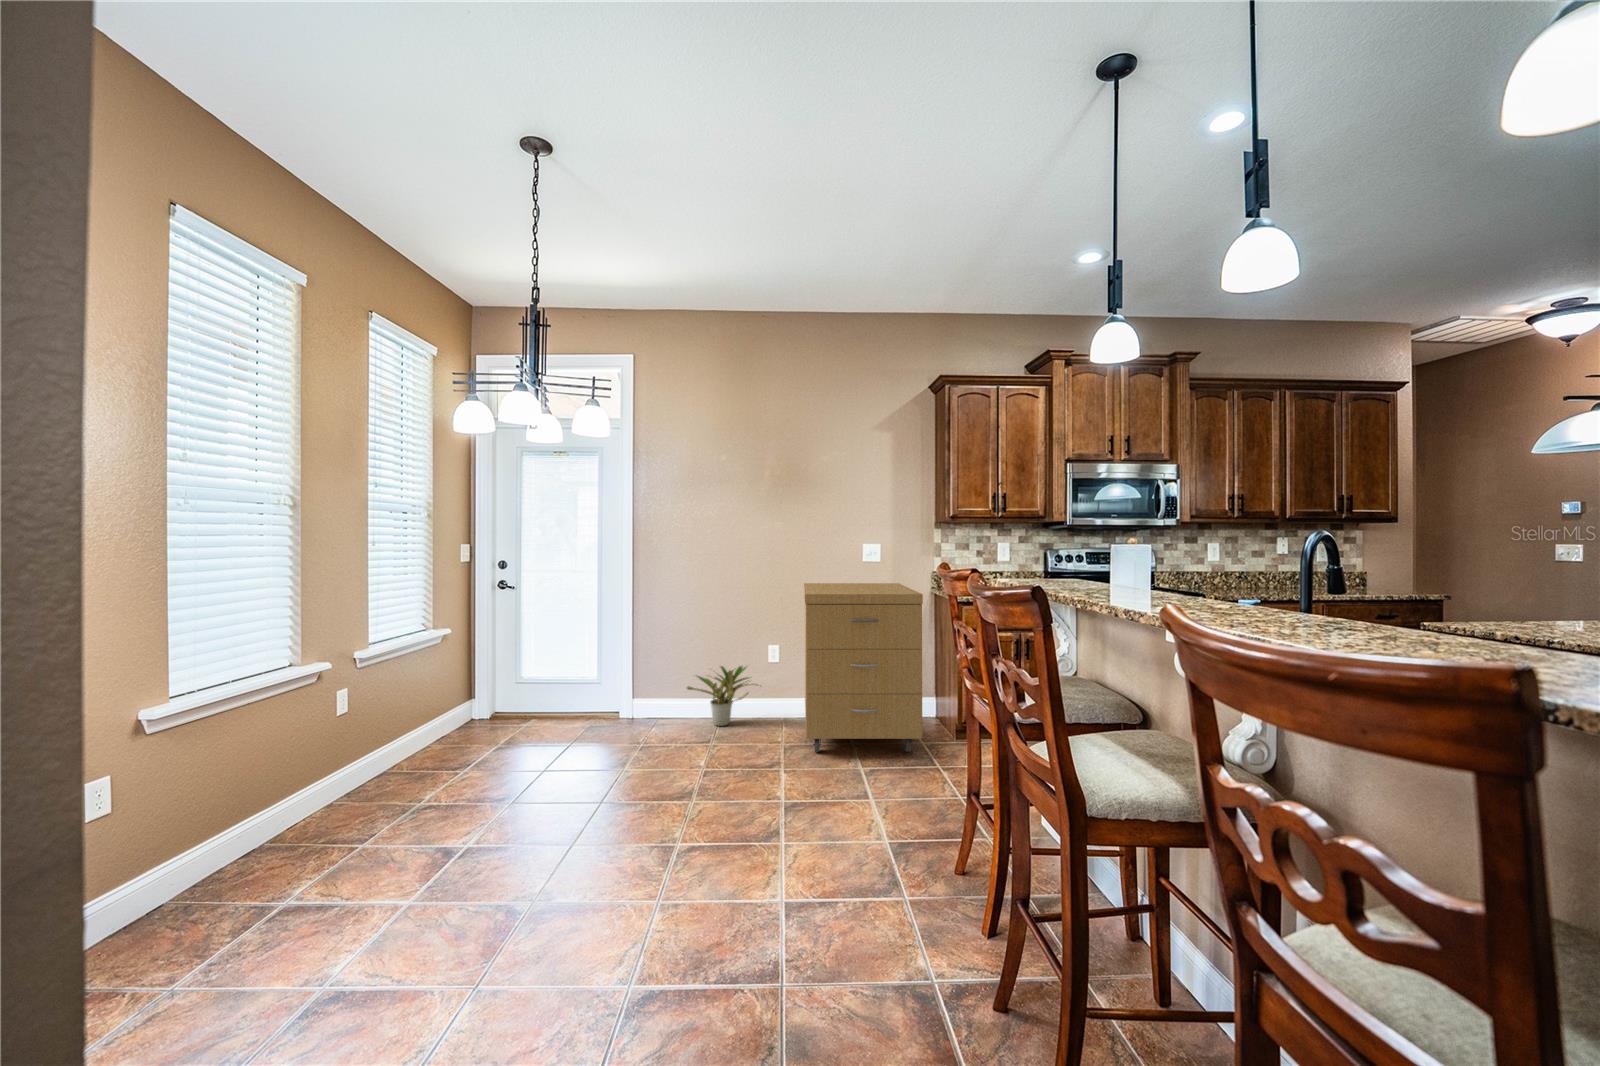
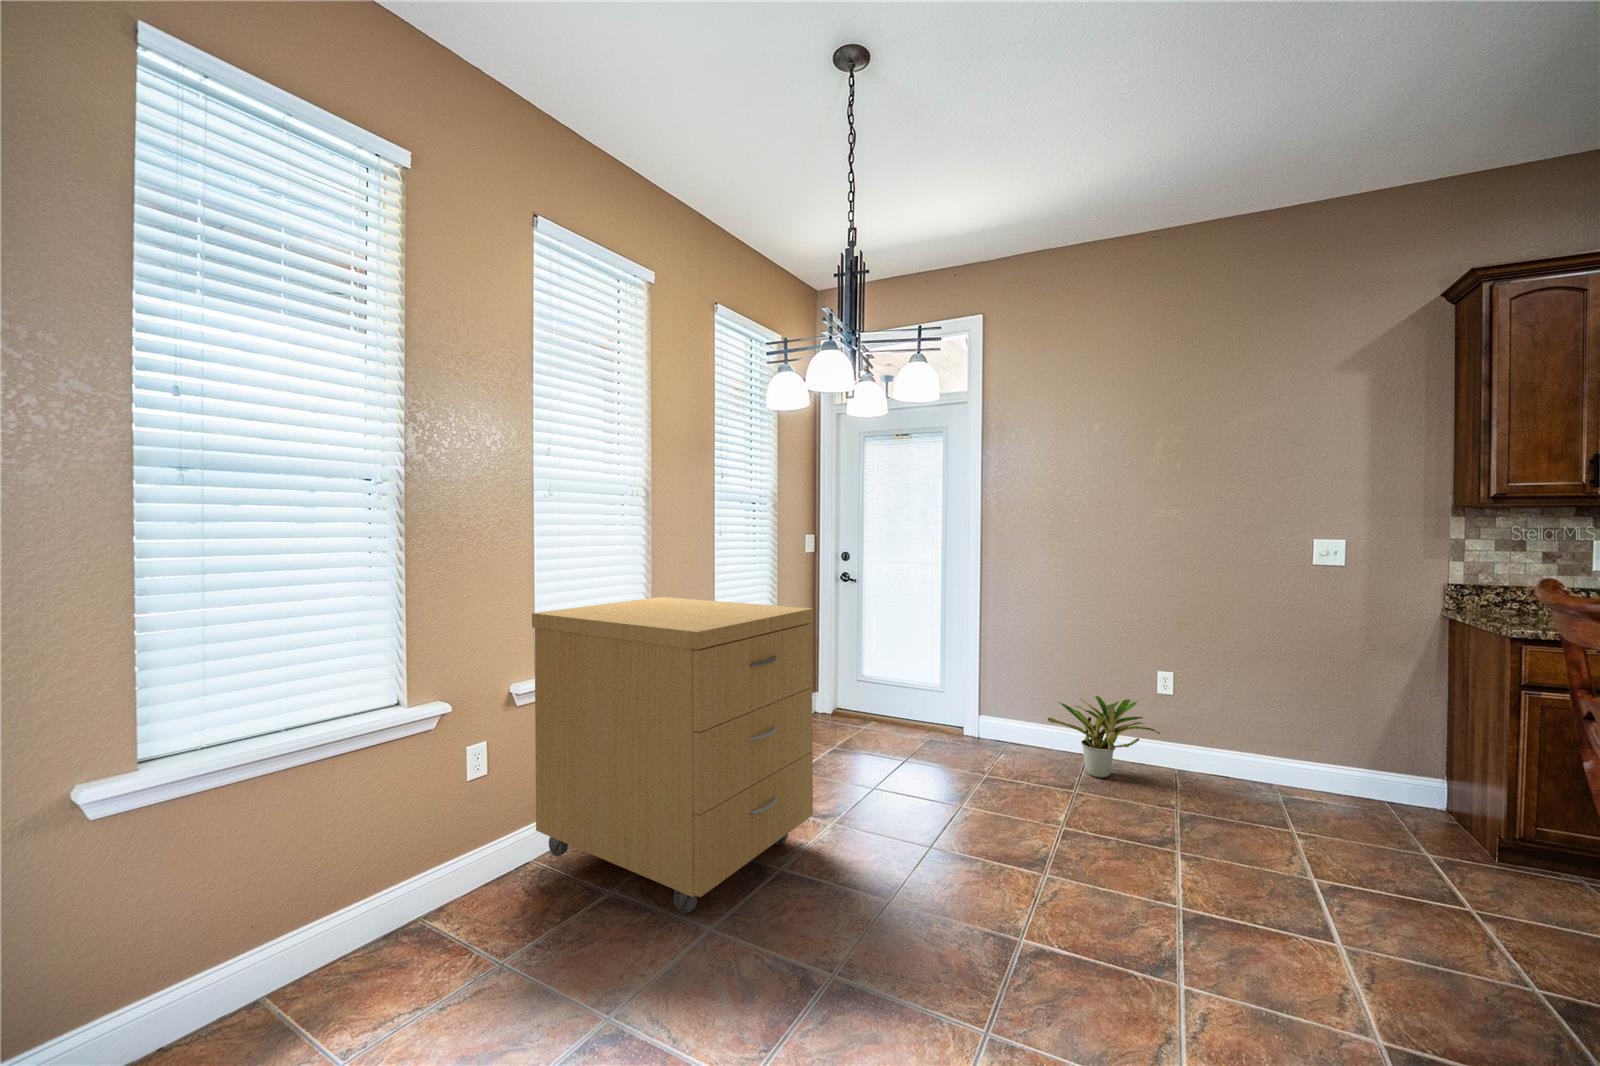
storage cabinet: present [804,583,923,752] -> present [532,597,813,914]

